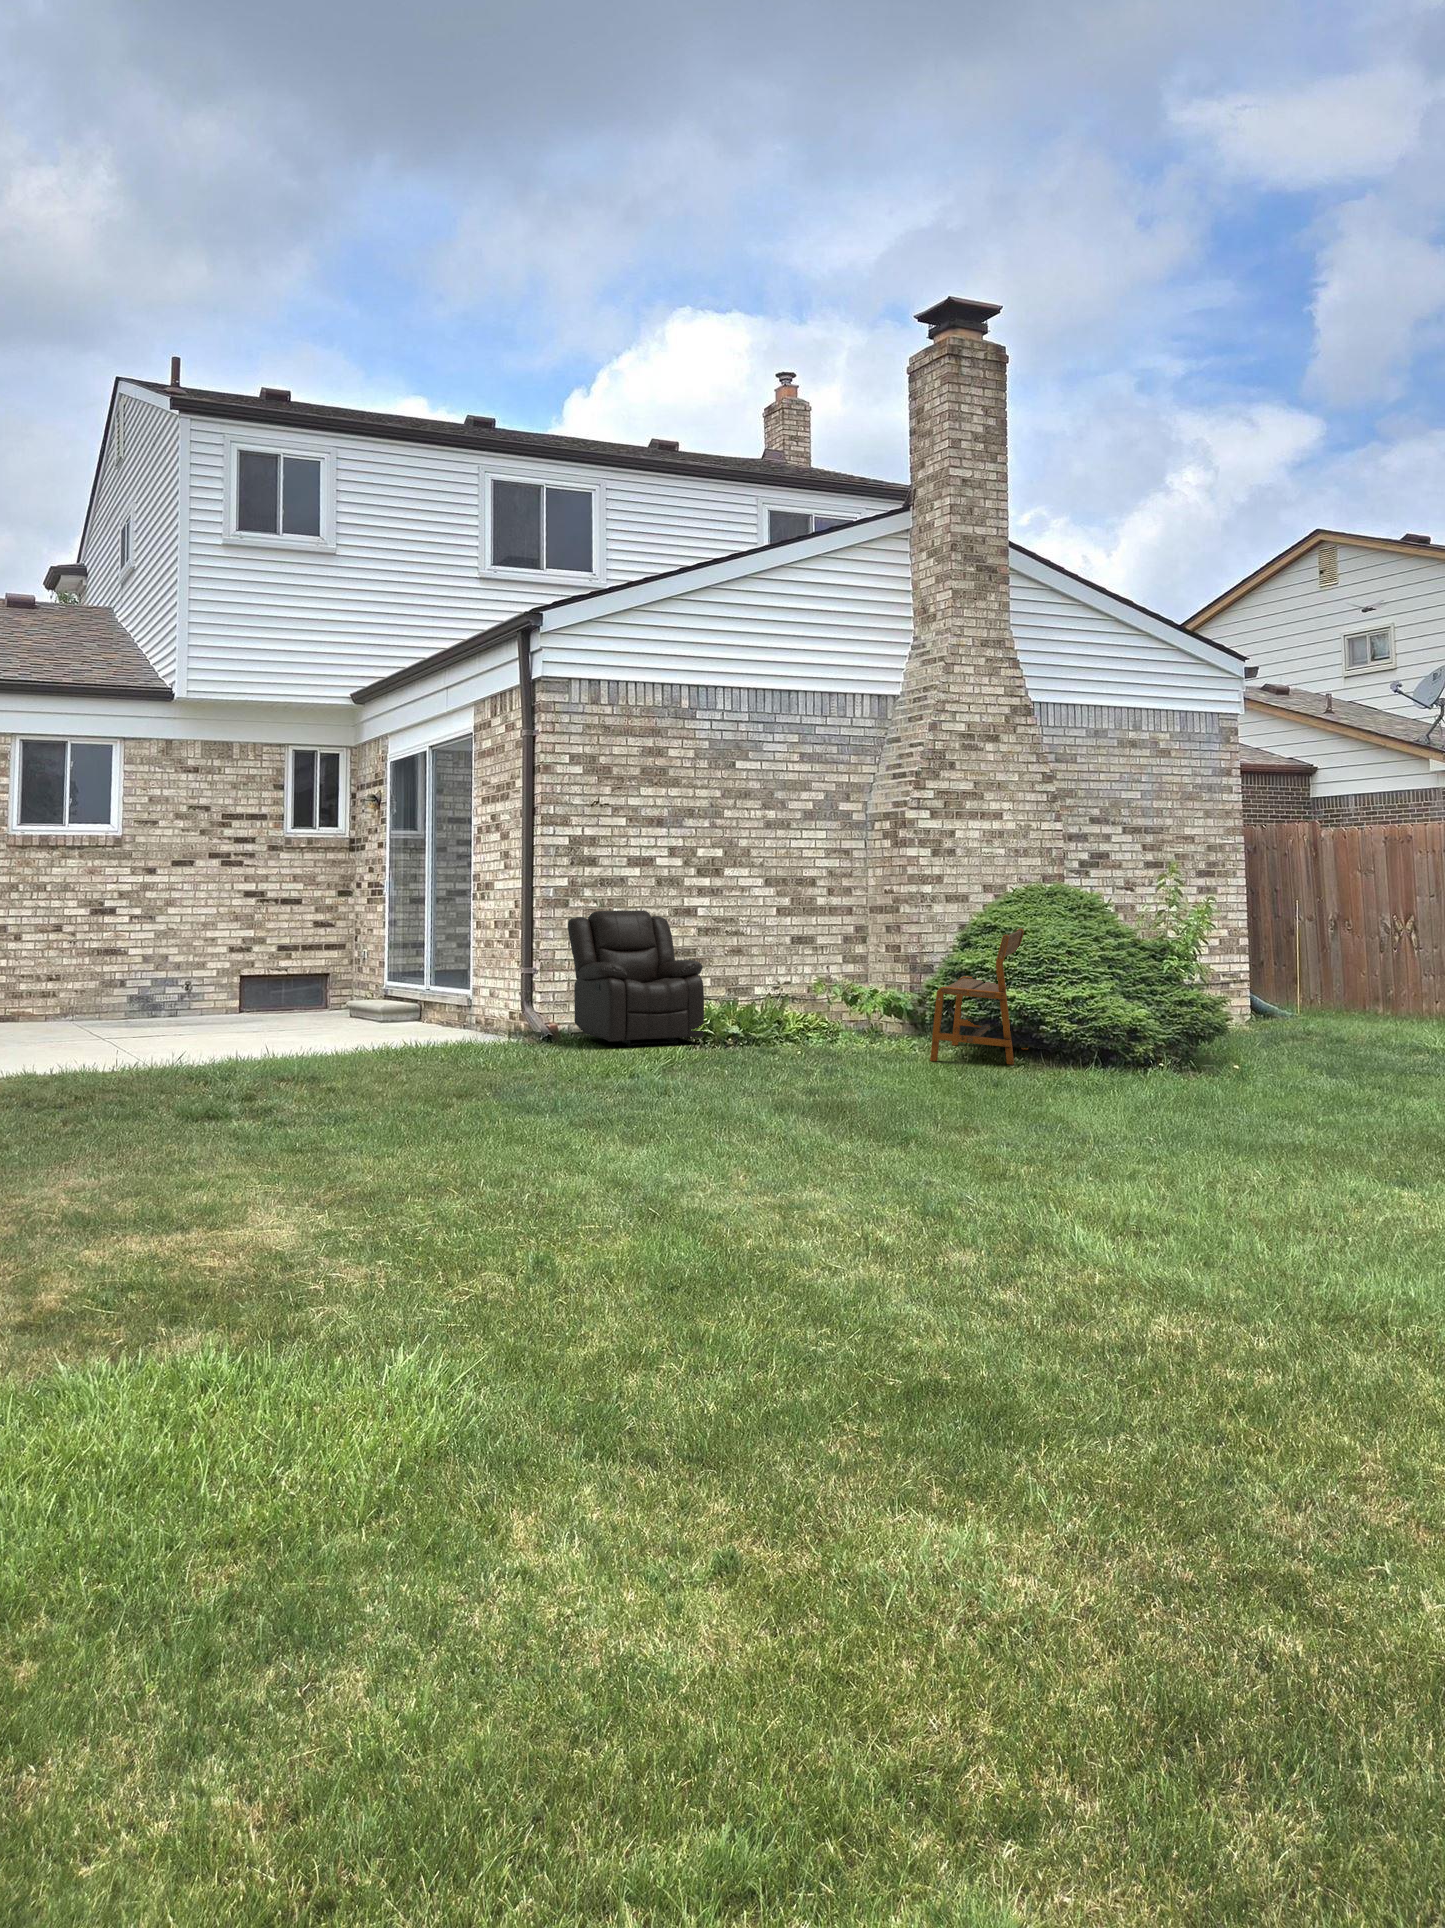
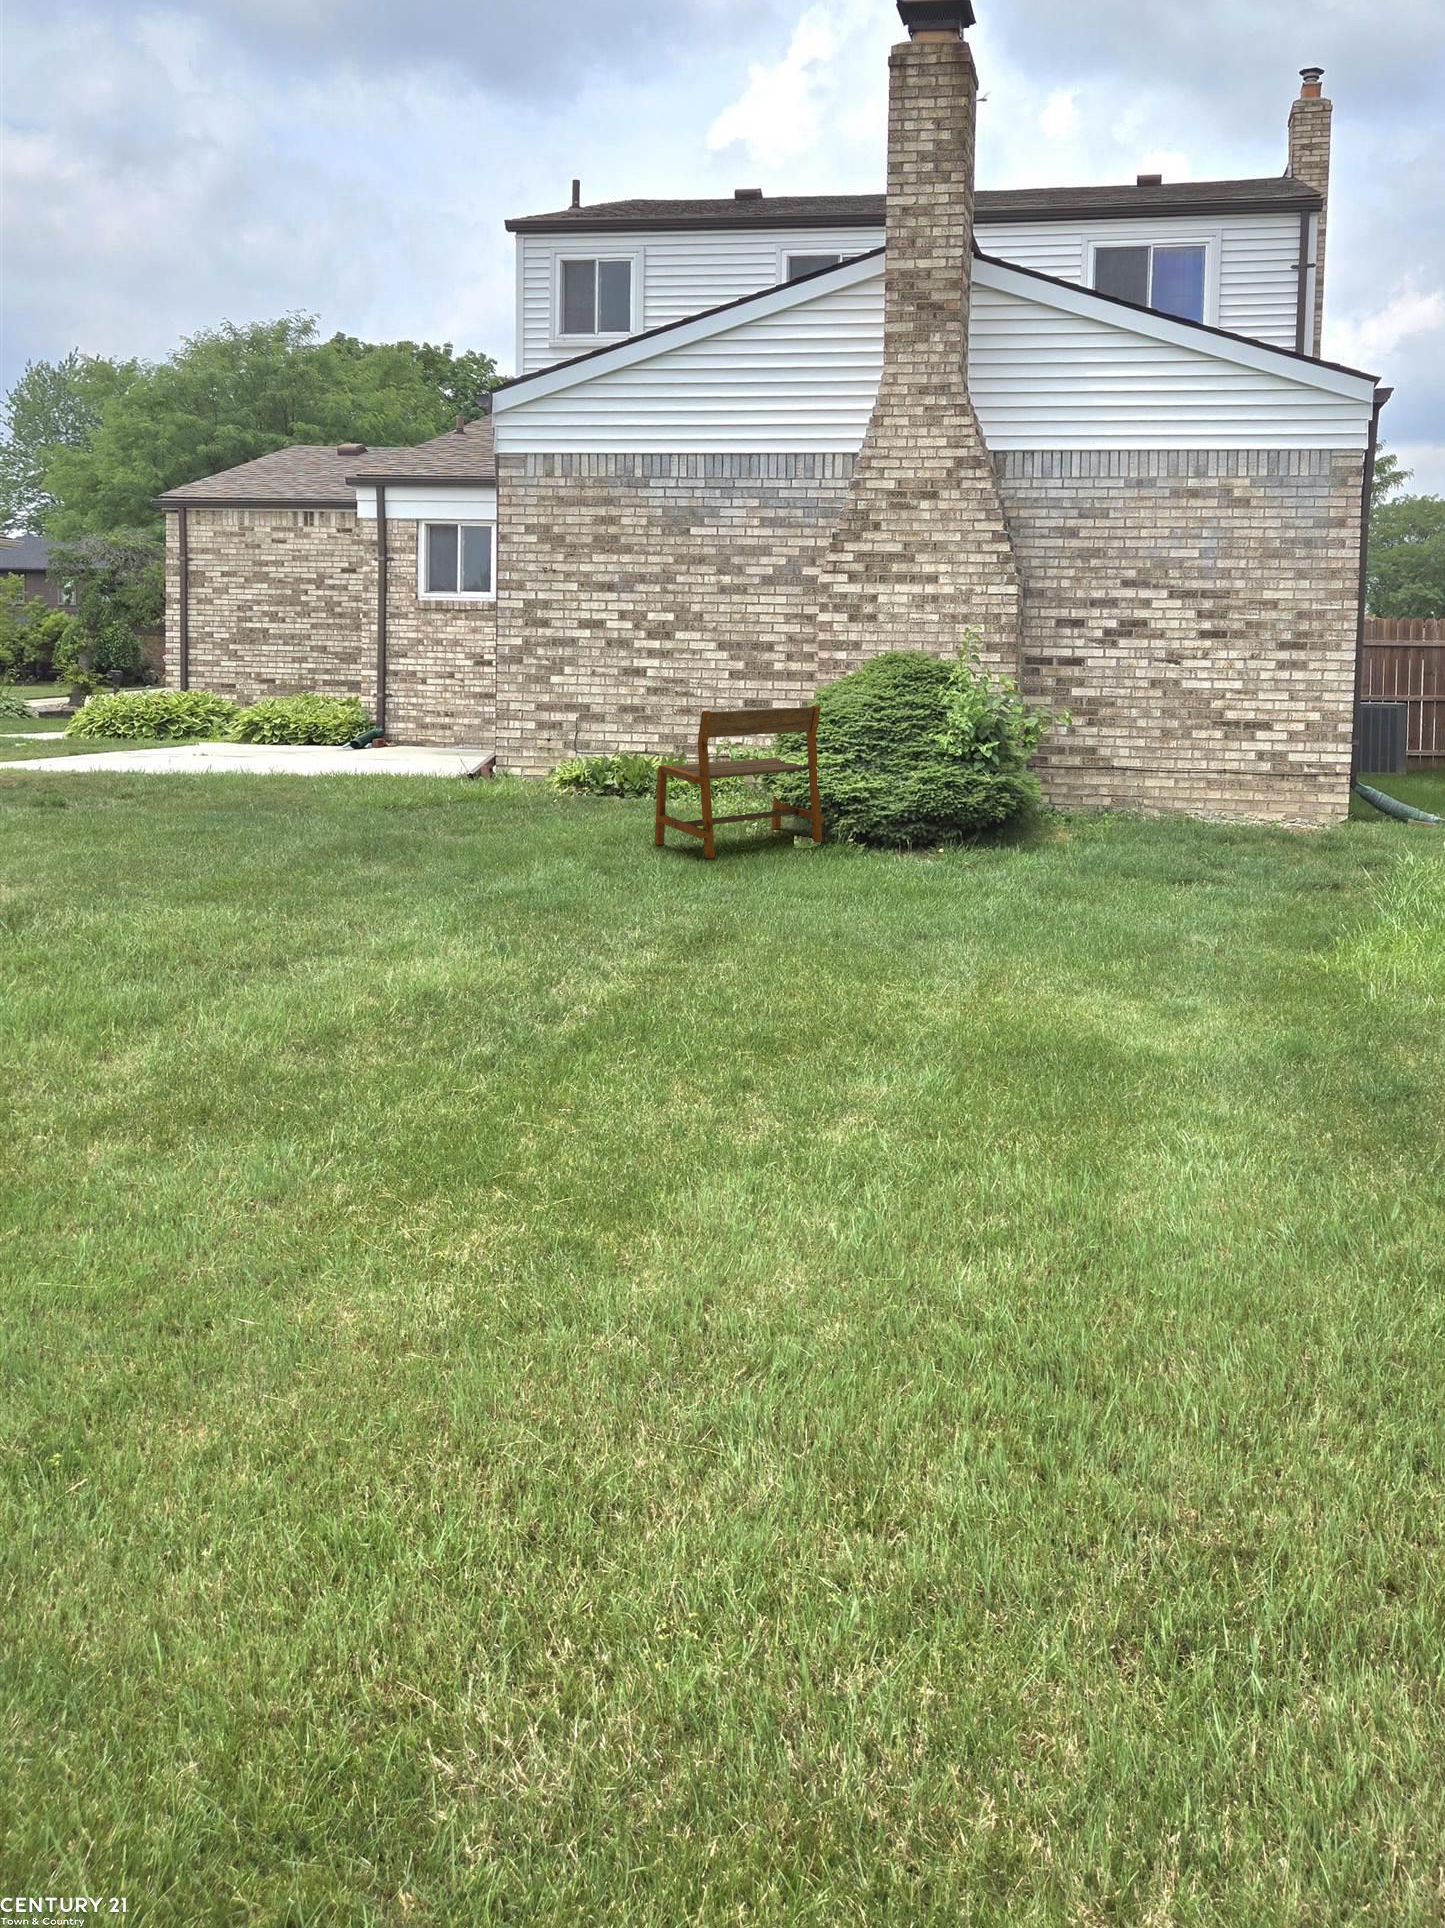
chair: present [568,910,704,1046] -> none [470,671,601,800]

